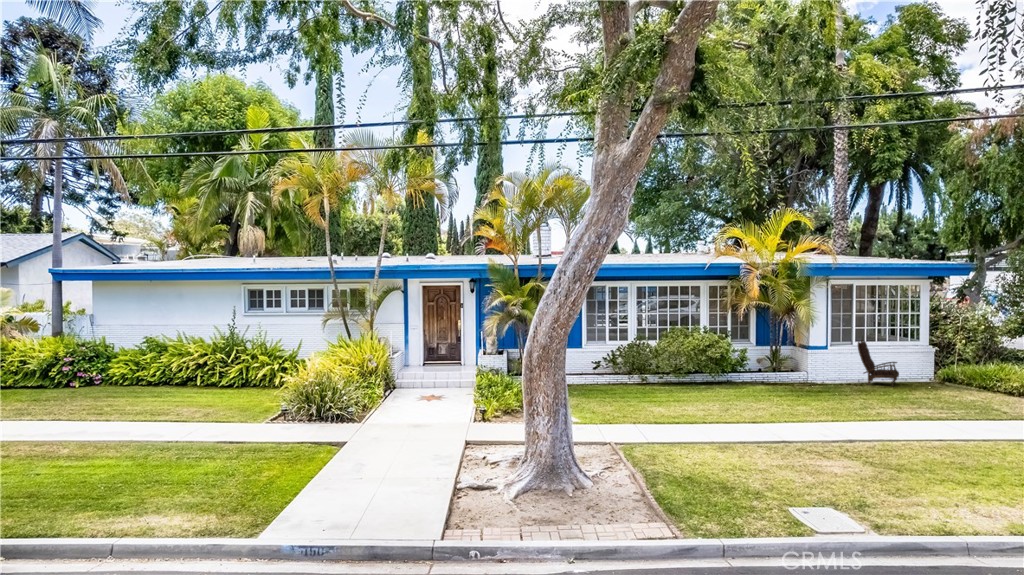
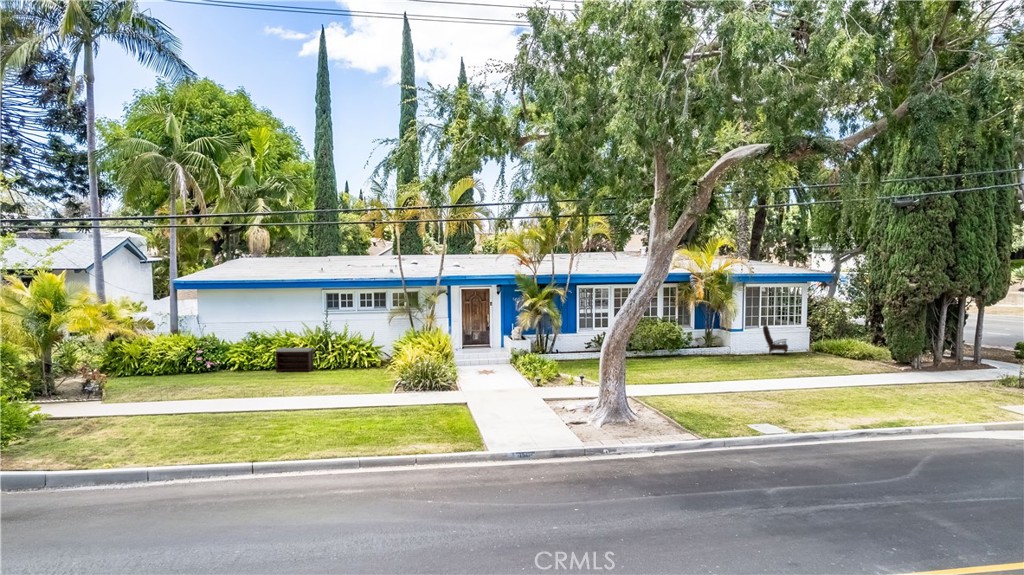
bench: none [156,357,210,390] -> present [275,348,314,372]

